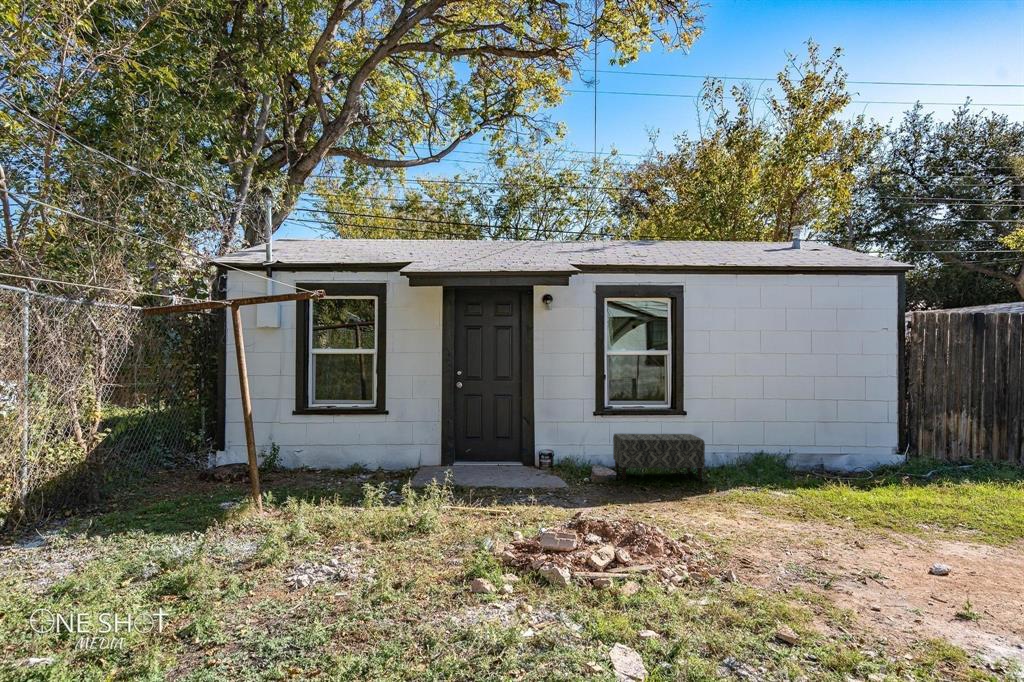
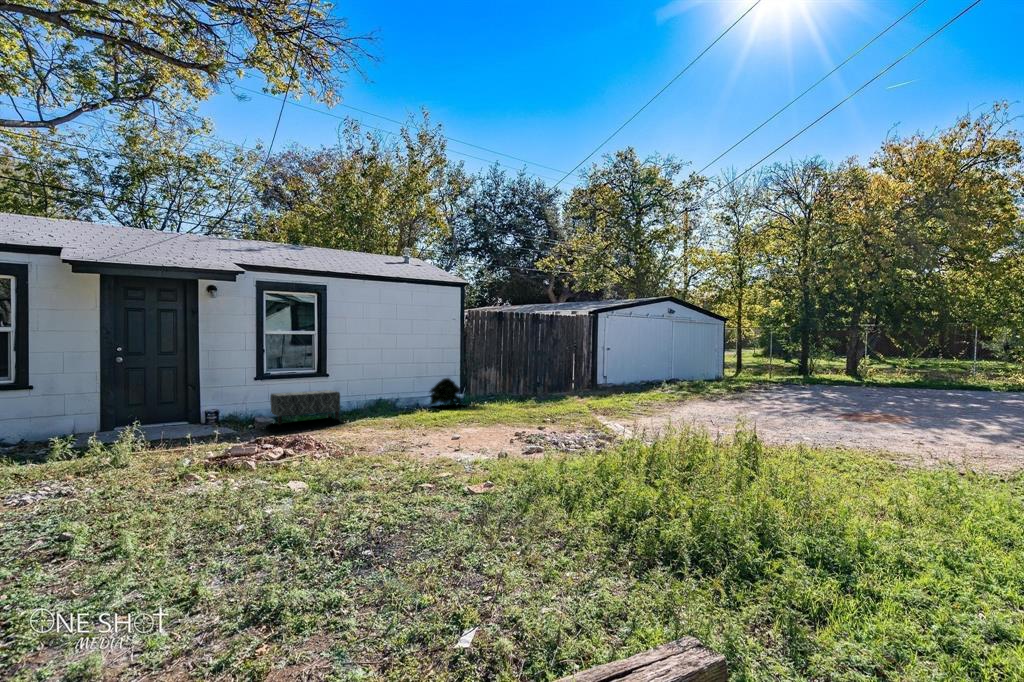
potted plant: none [844,428,907,479] -> present [430,378,461,406]

